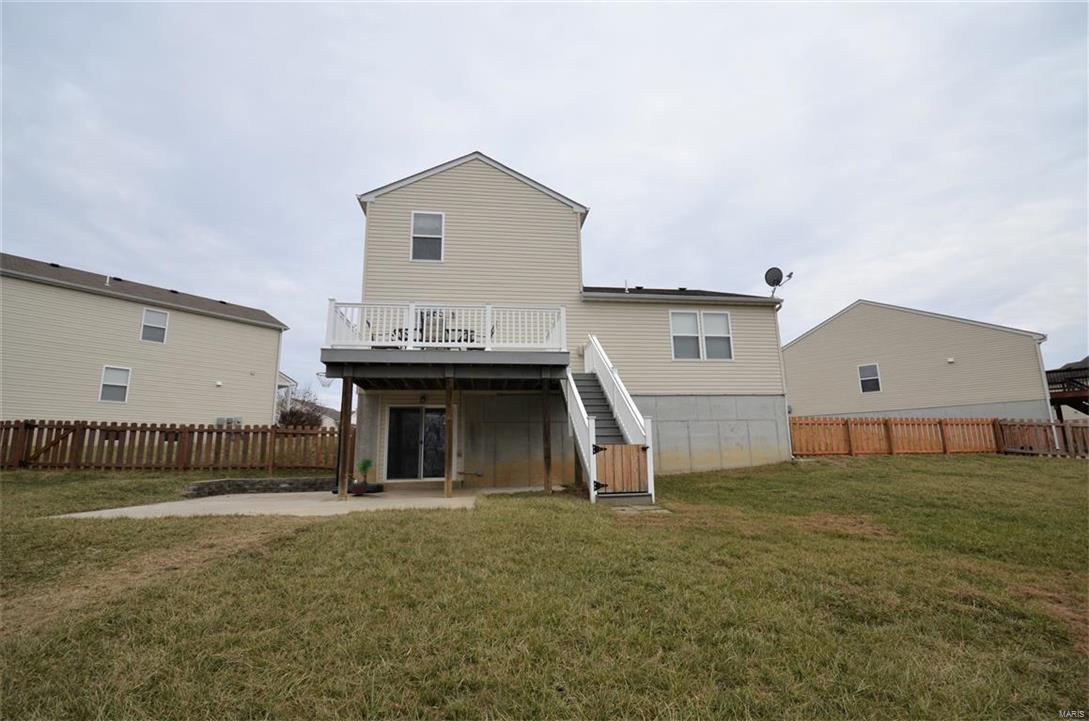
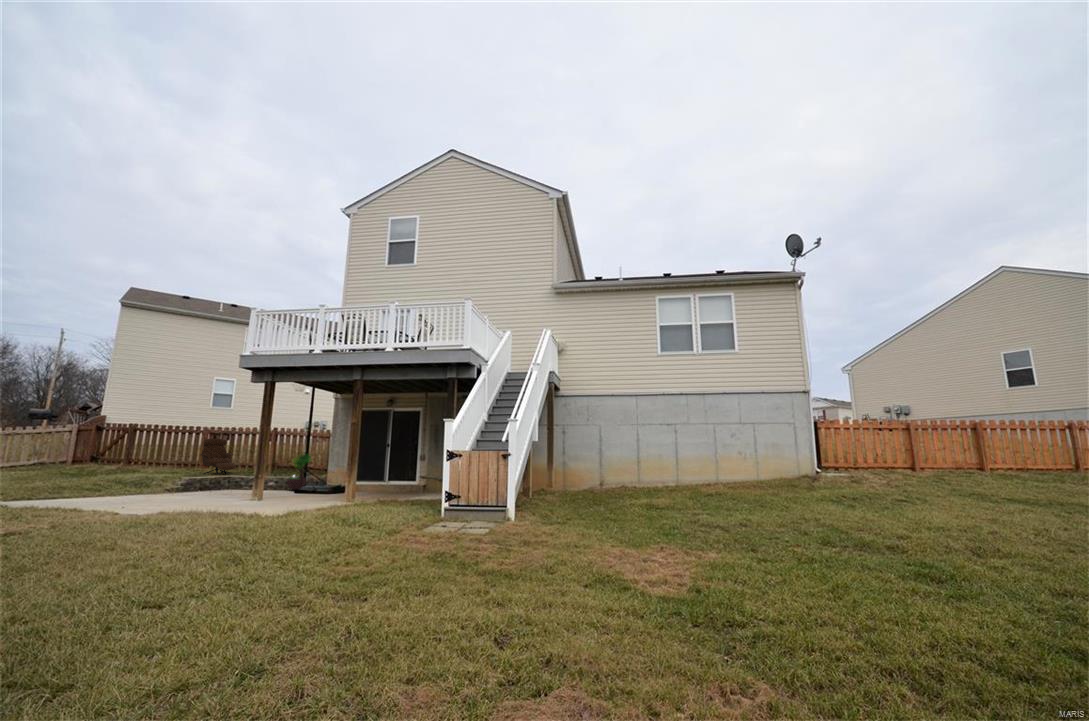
lounge chair: none [179,437,226,478] -> present [200,439,236,475]

